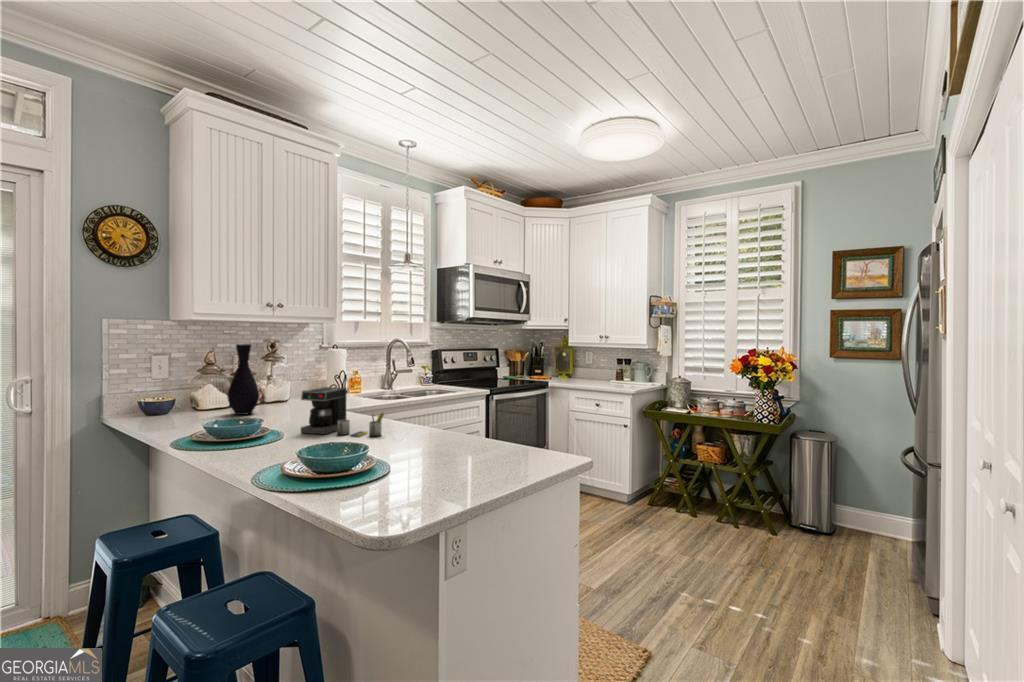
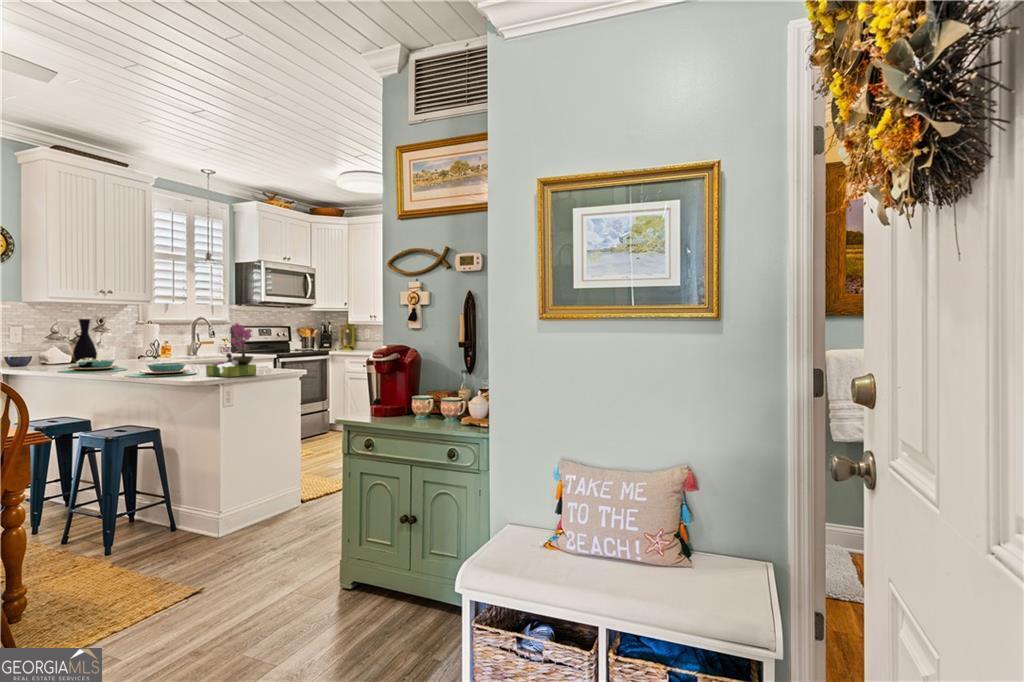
flower arrangement: none [409,351,497,467] -> present [206,323,256,377]
coffee maker: present [301,387,384,436] -> none [136,345,191,371]

